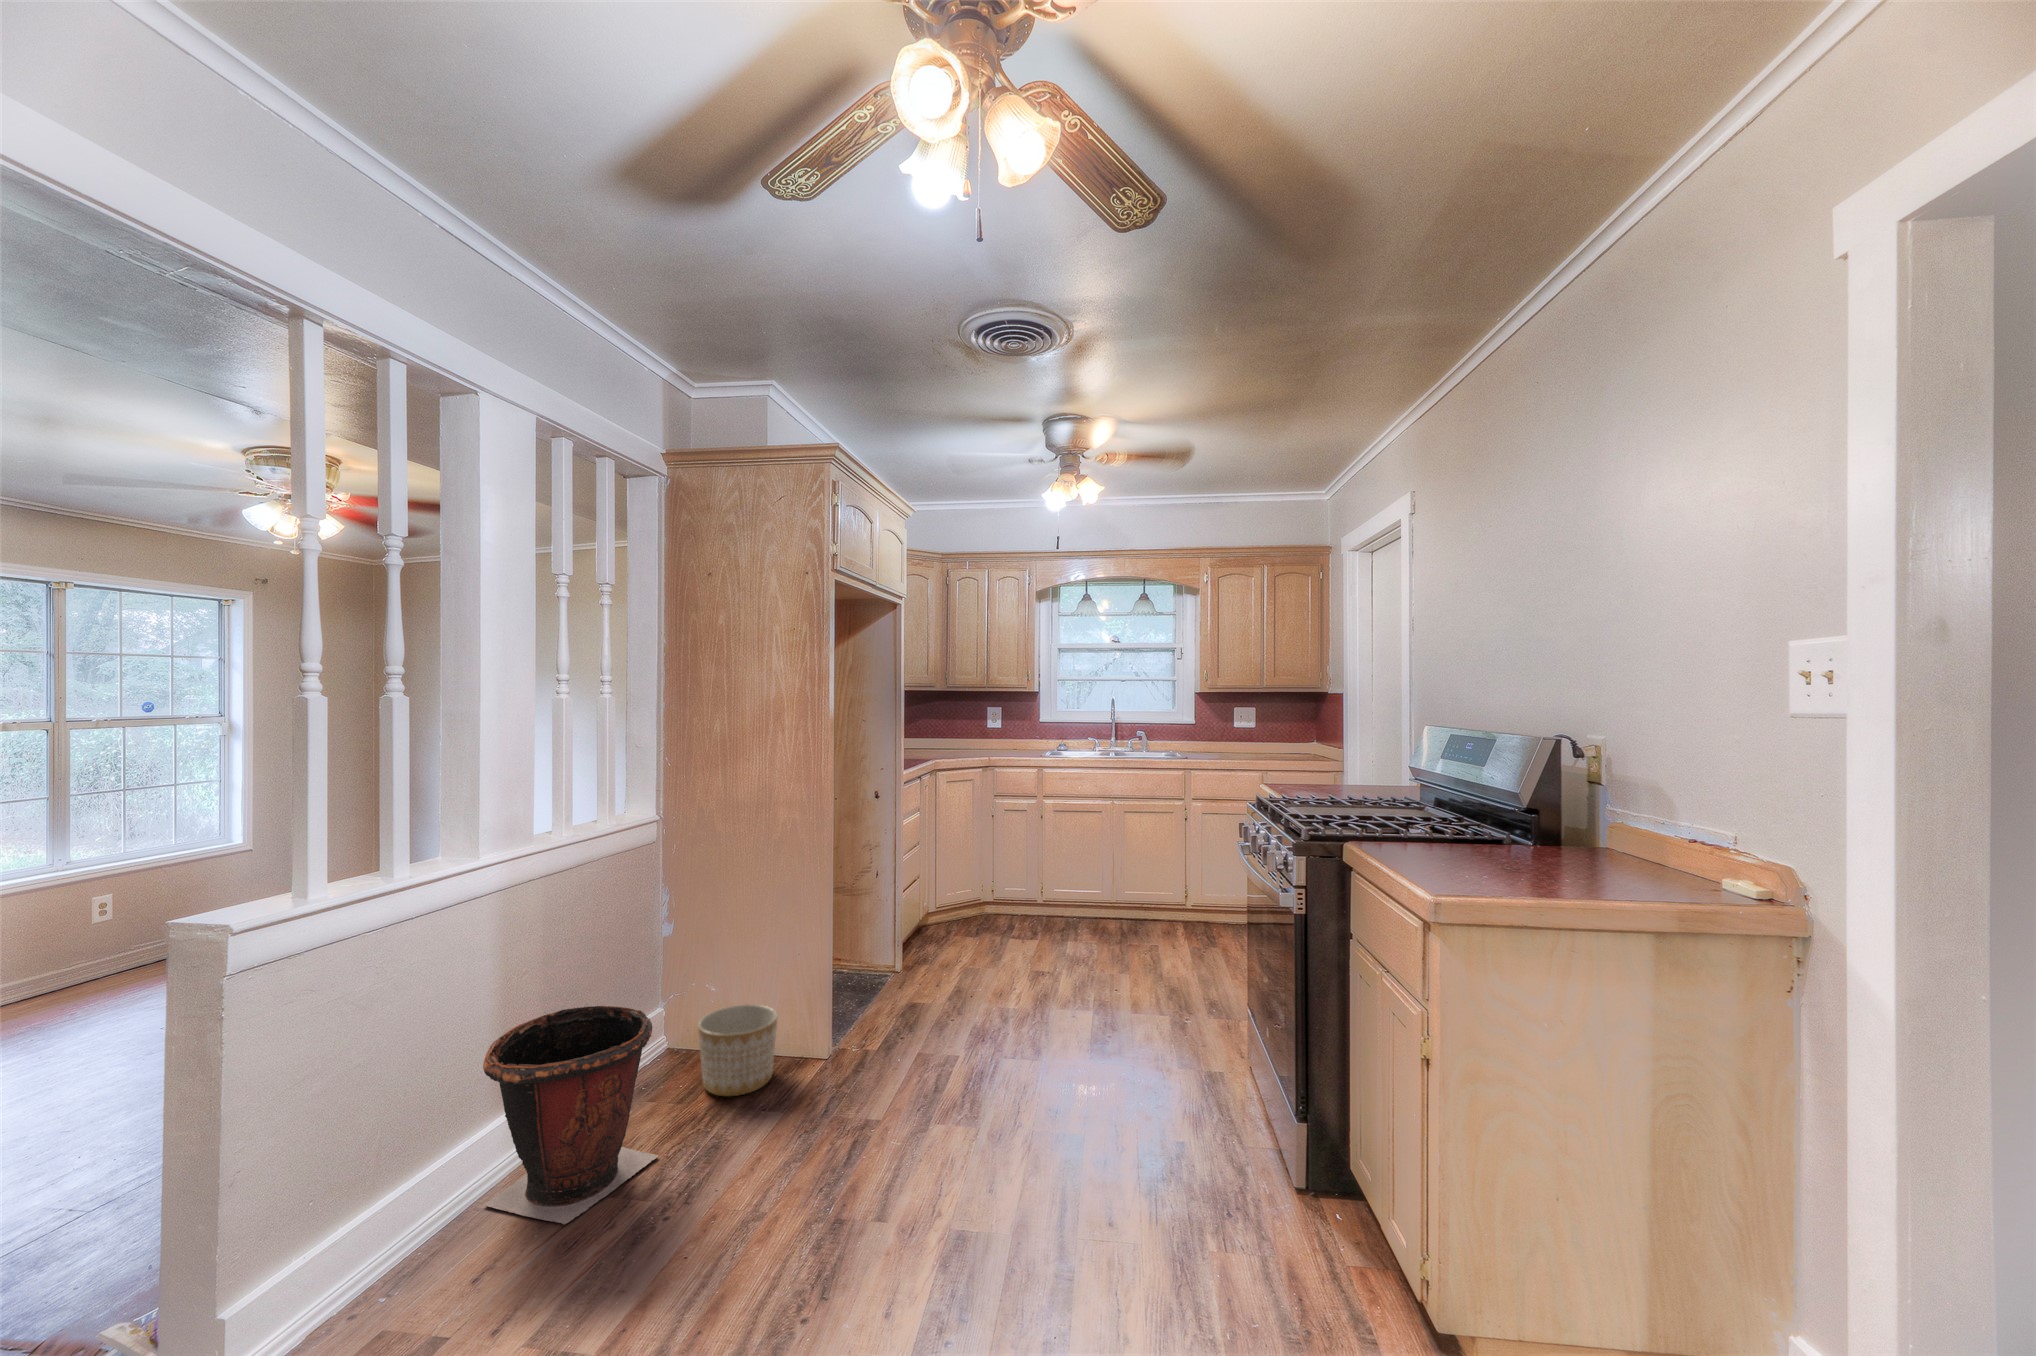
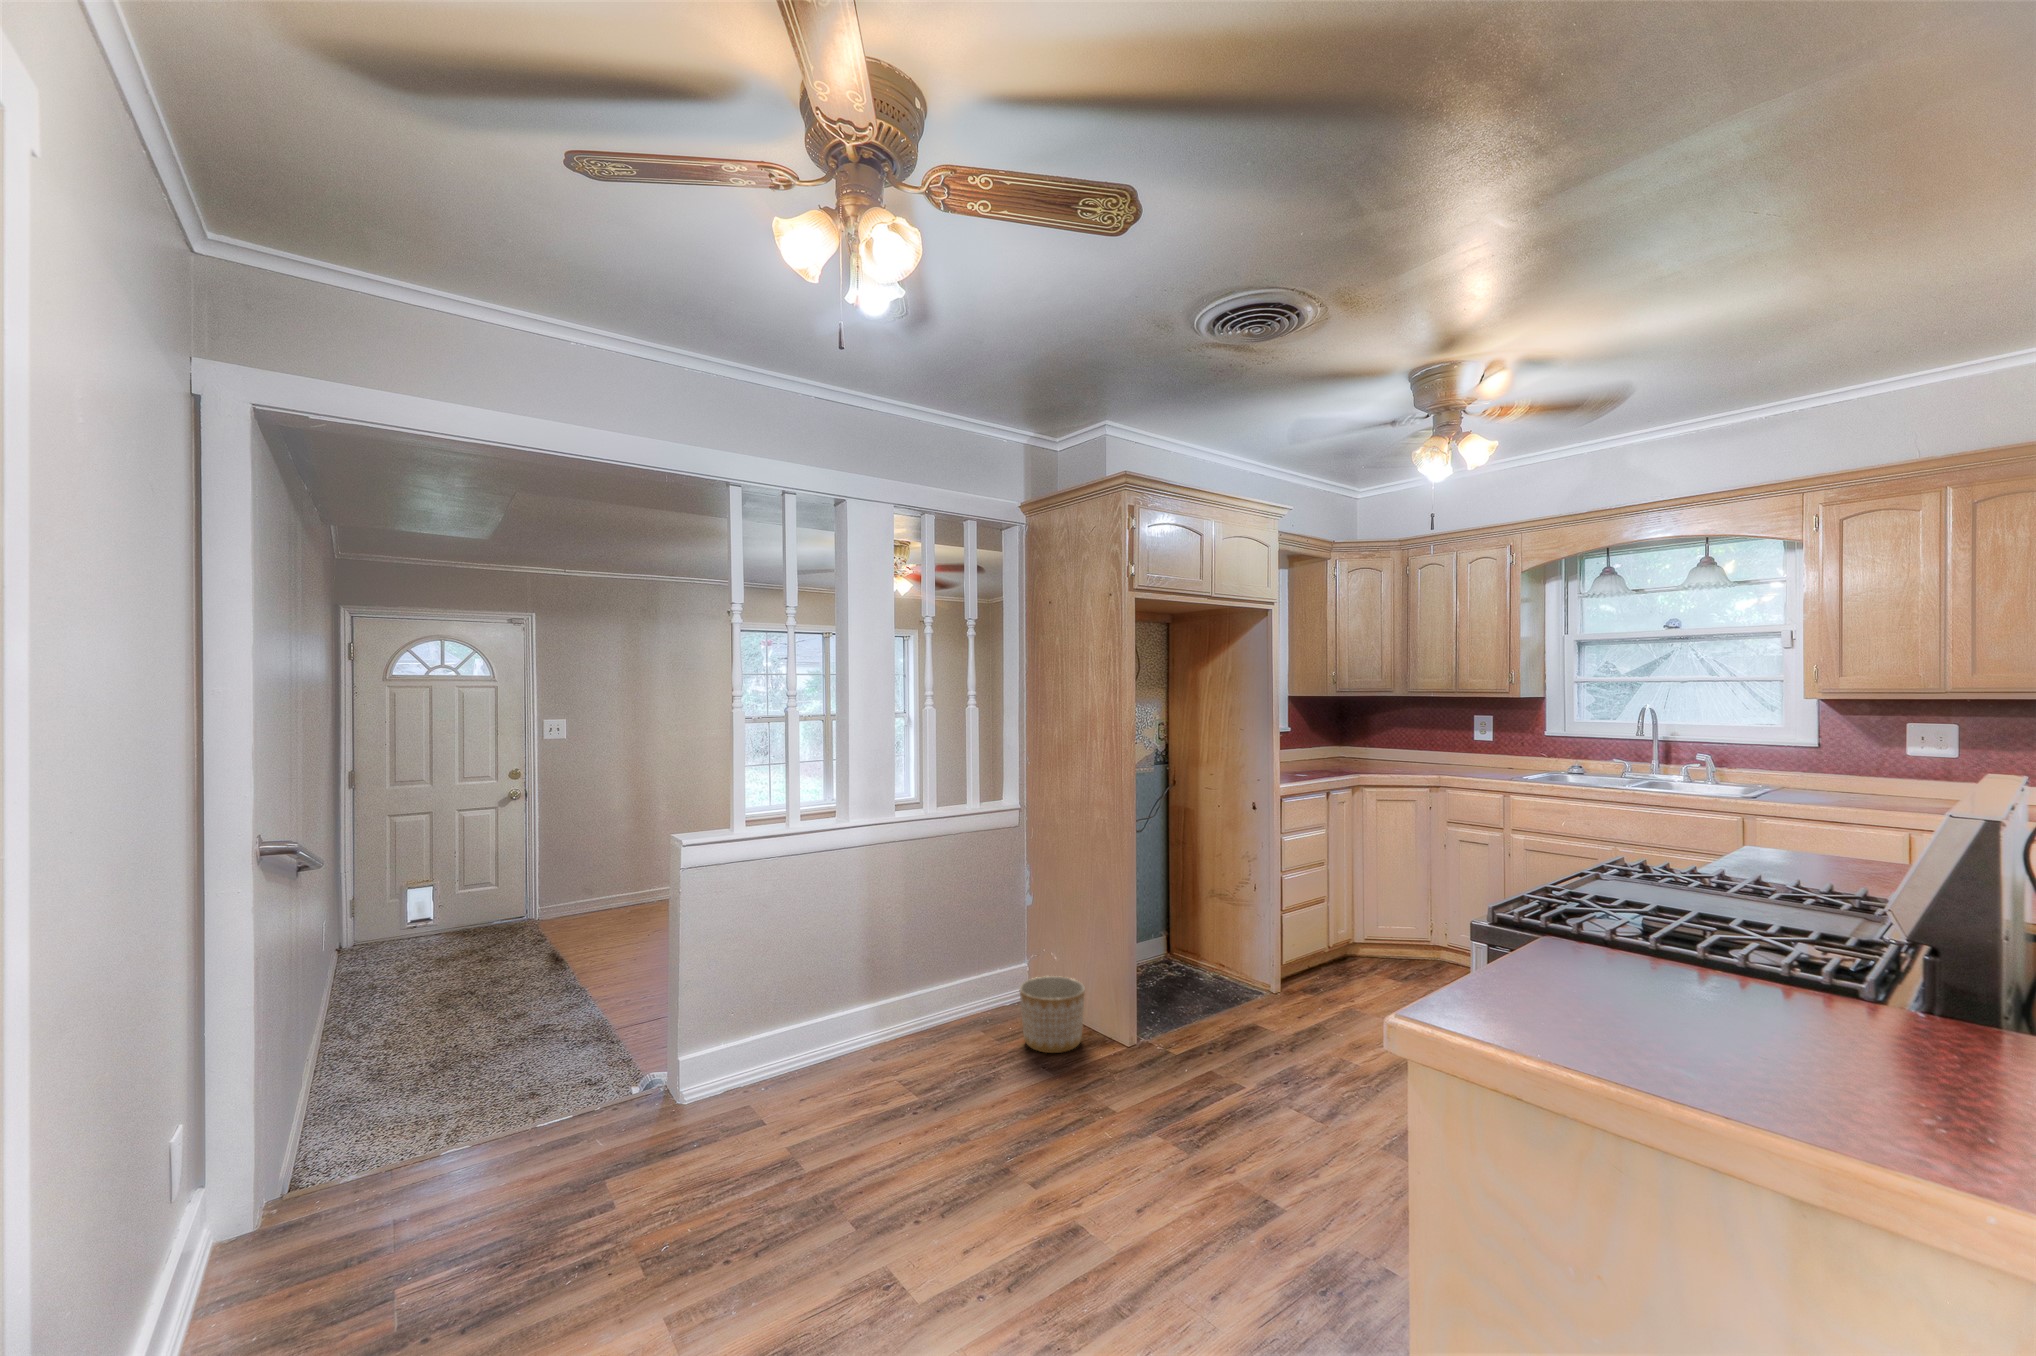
waste bin: present [483,1006,659,1225] -> none [836,939,954,1092]

